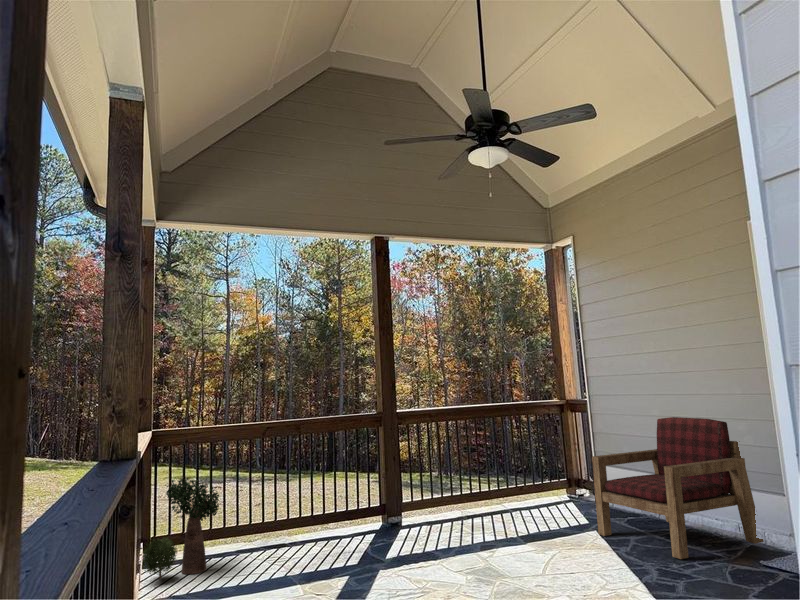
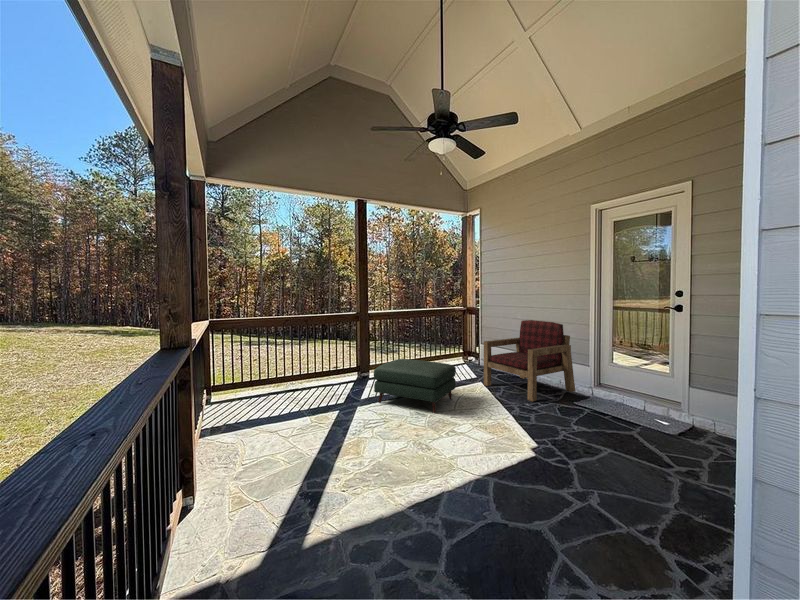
potted plant: present [143,478,219,580] -> none [206,350,257,412]
ottoman: none [404,489,544,578] -> present [374,359,456,413]

